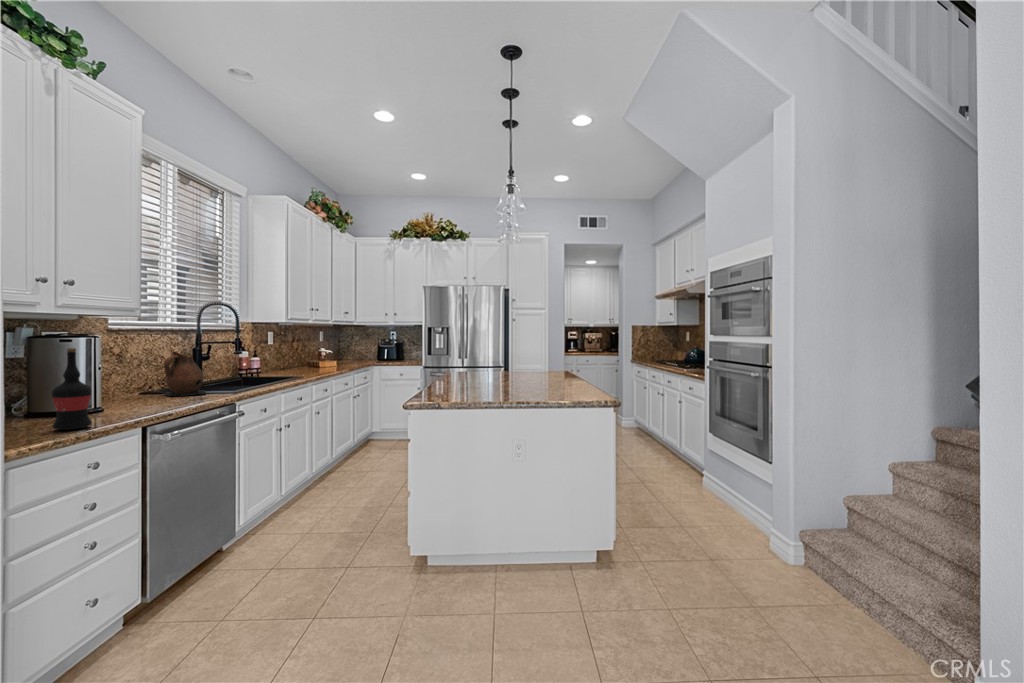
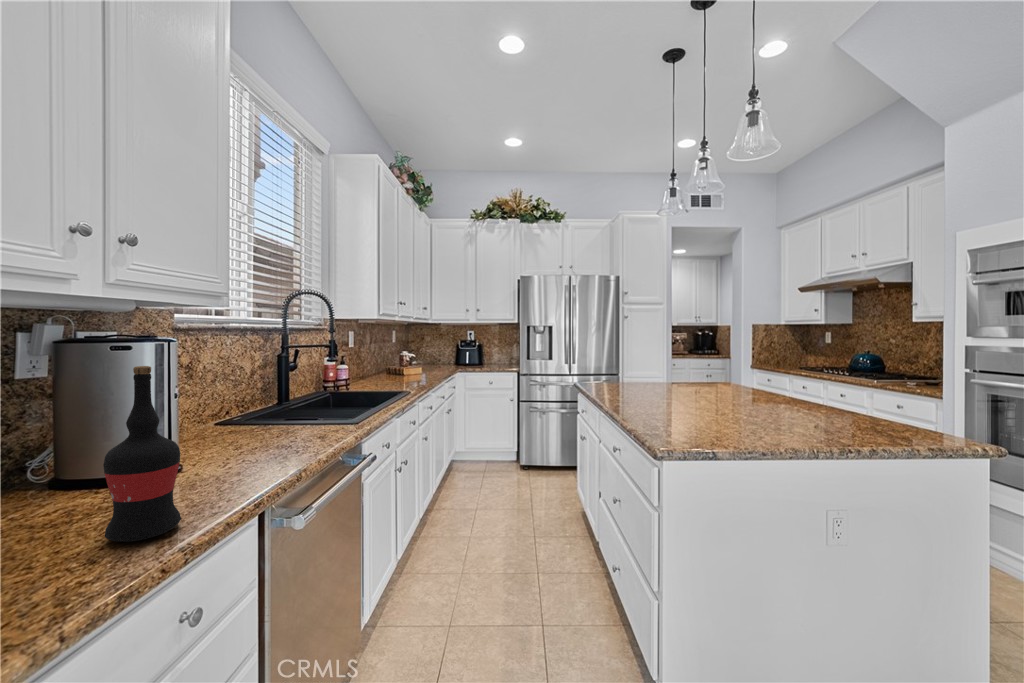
ceramic pitcher: present [164,351,206,396] -> none [252,361,314,429]

